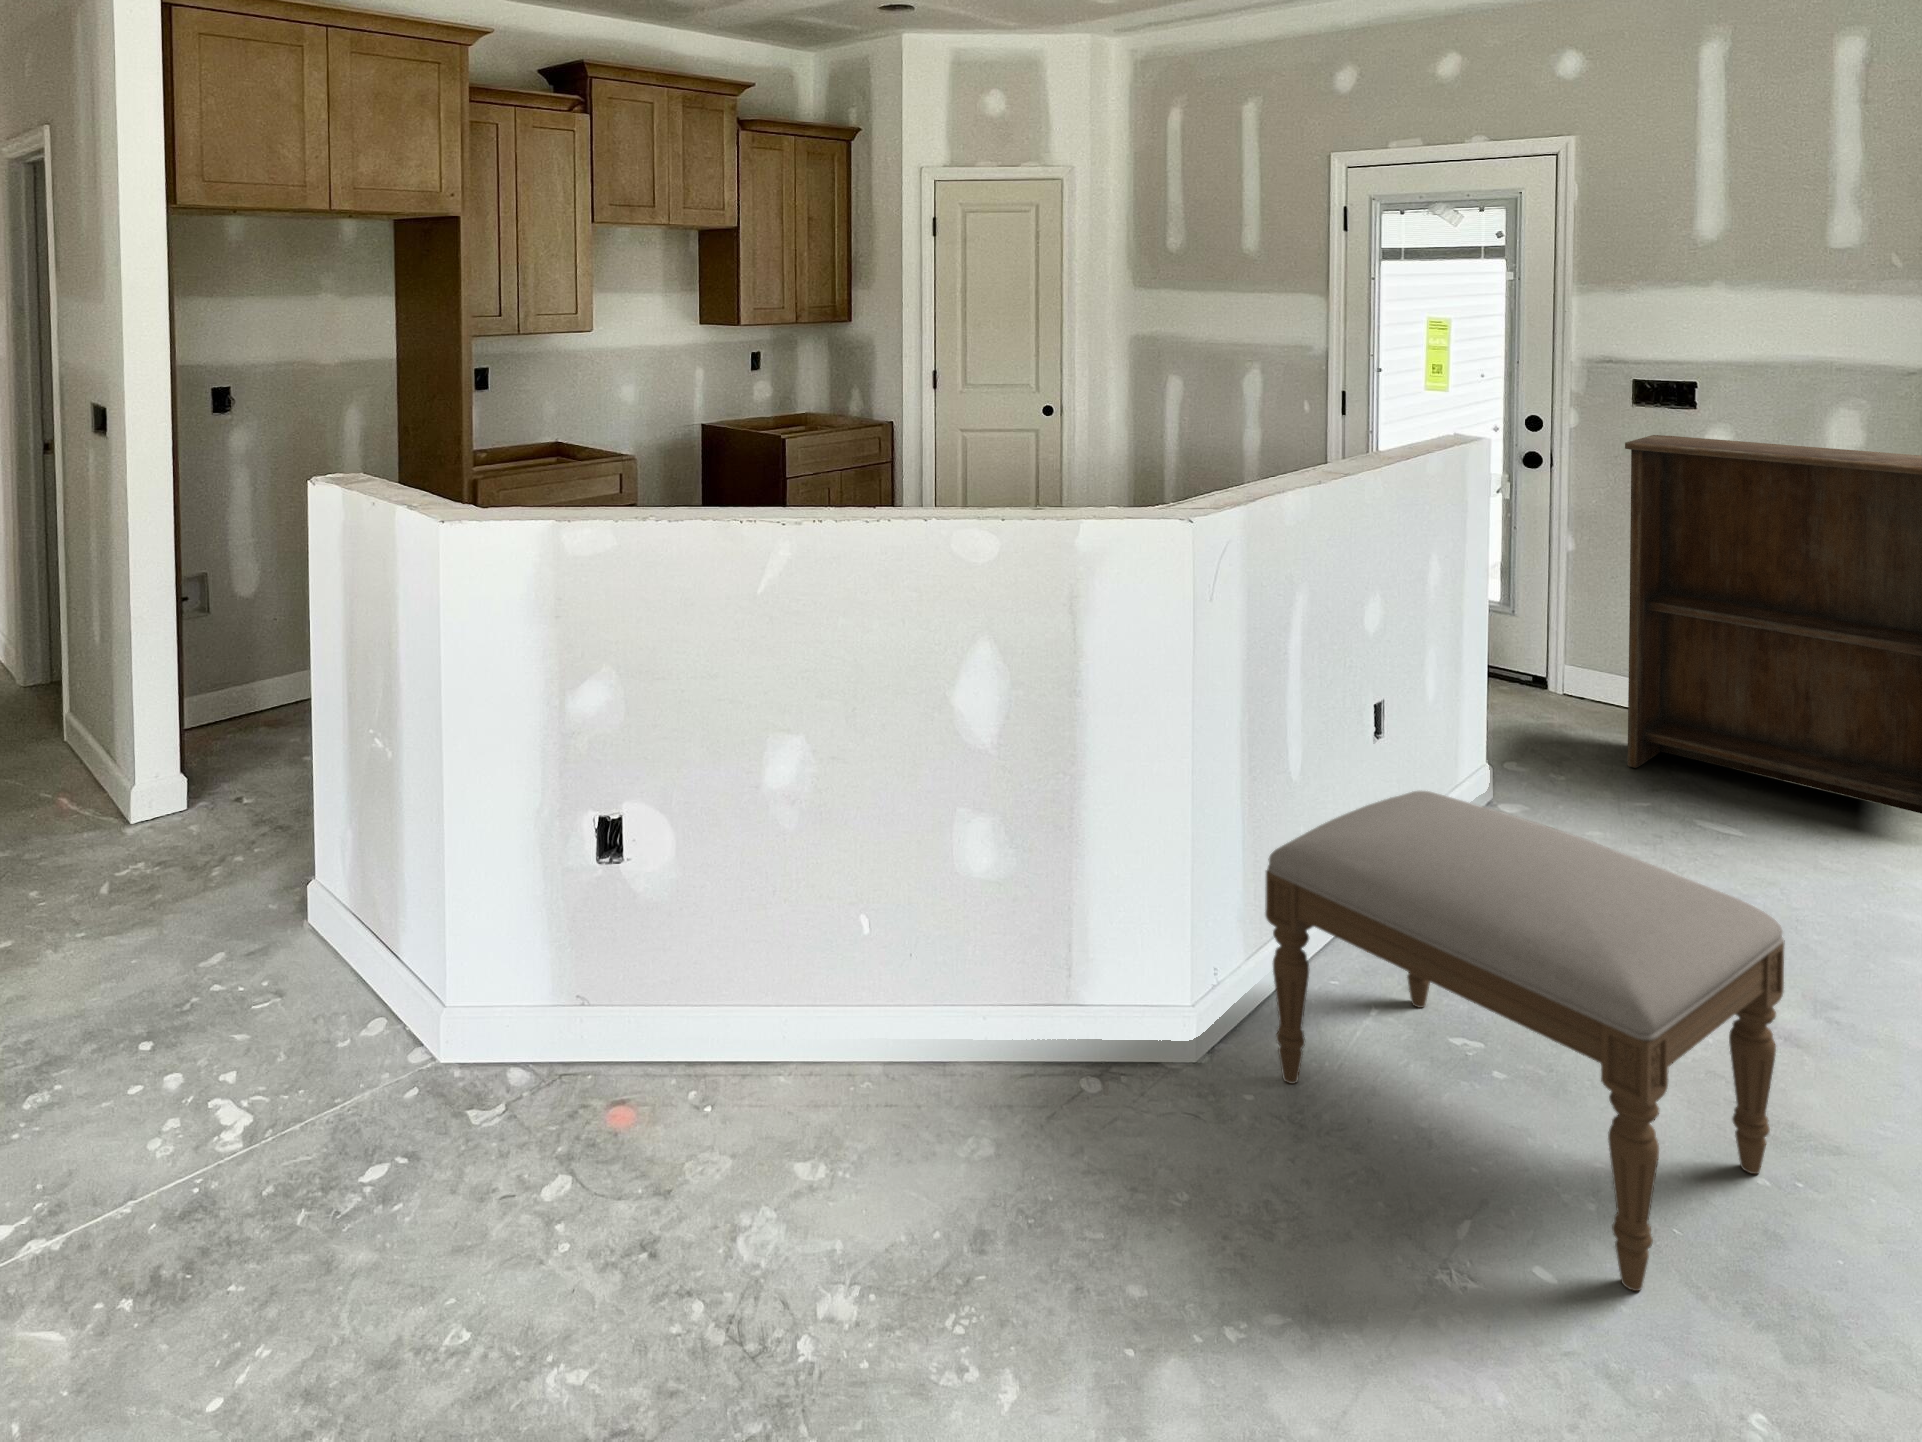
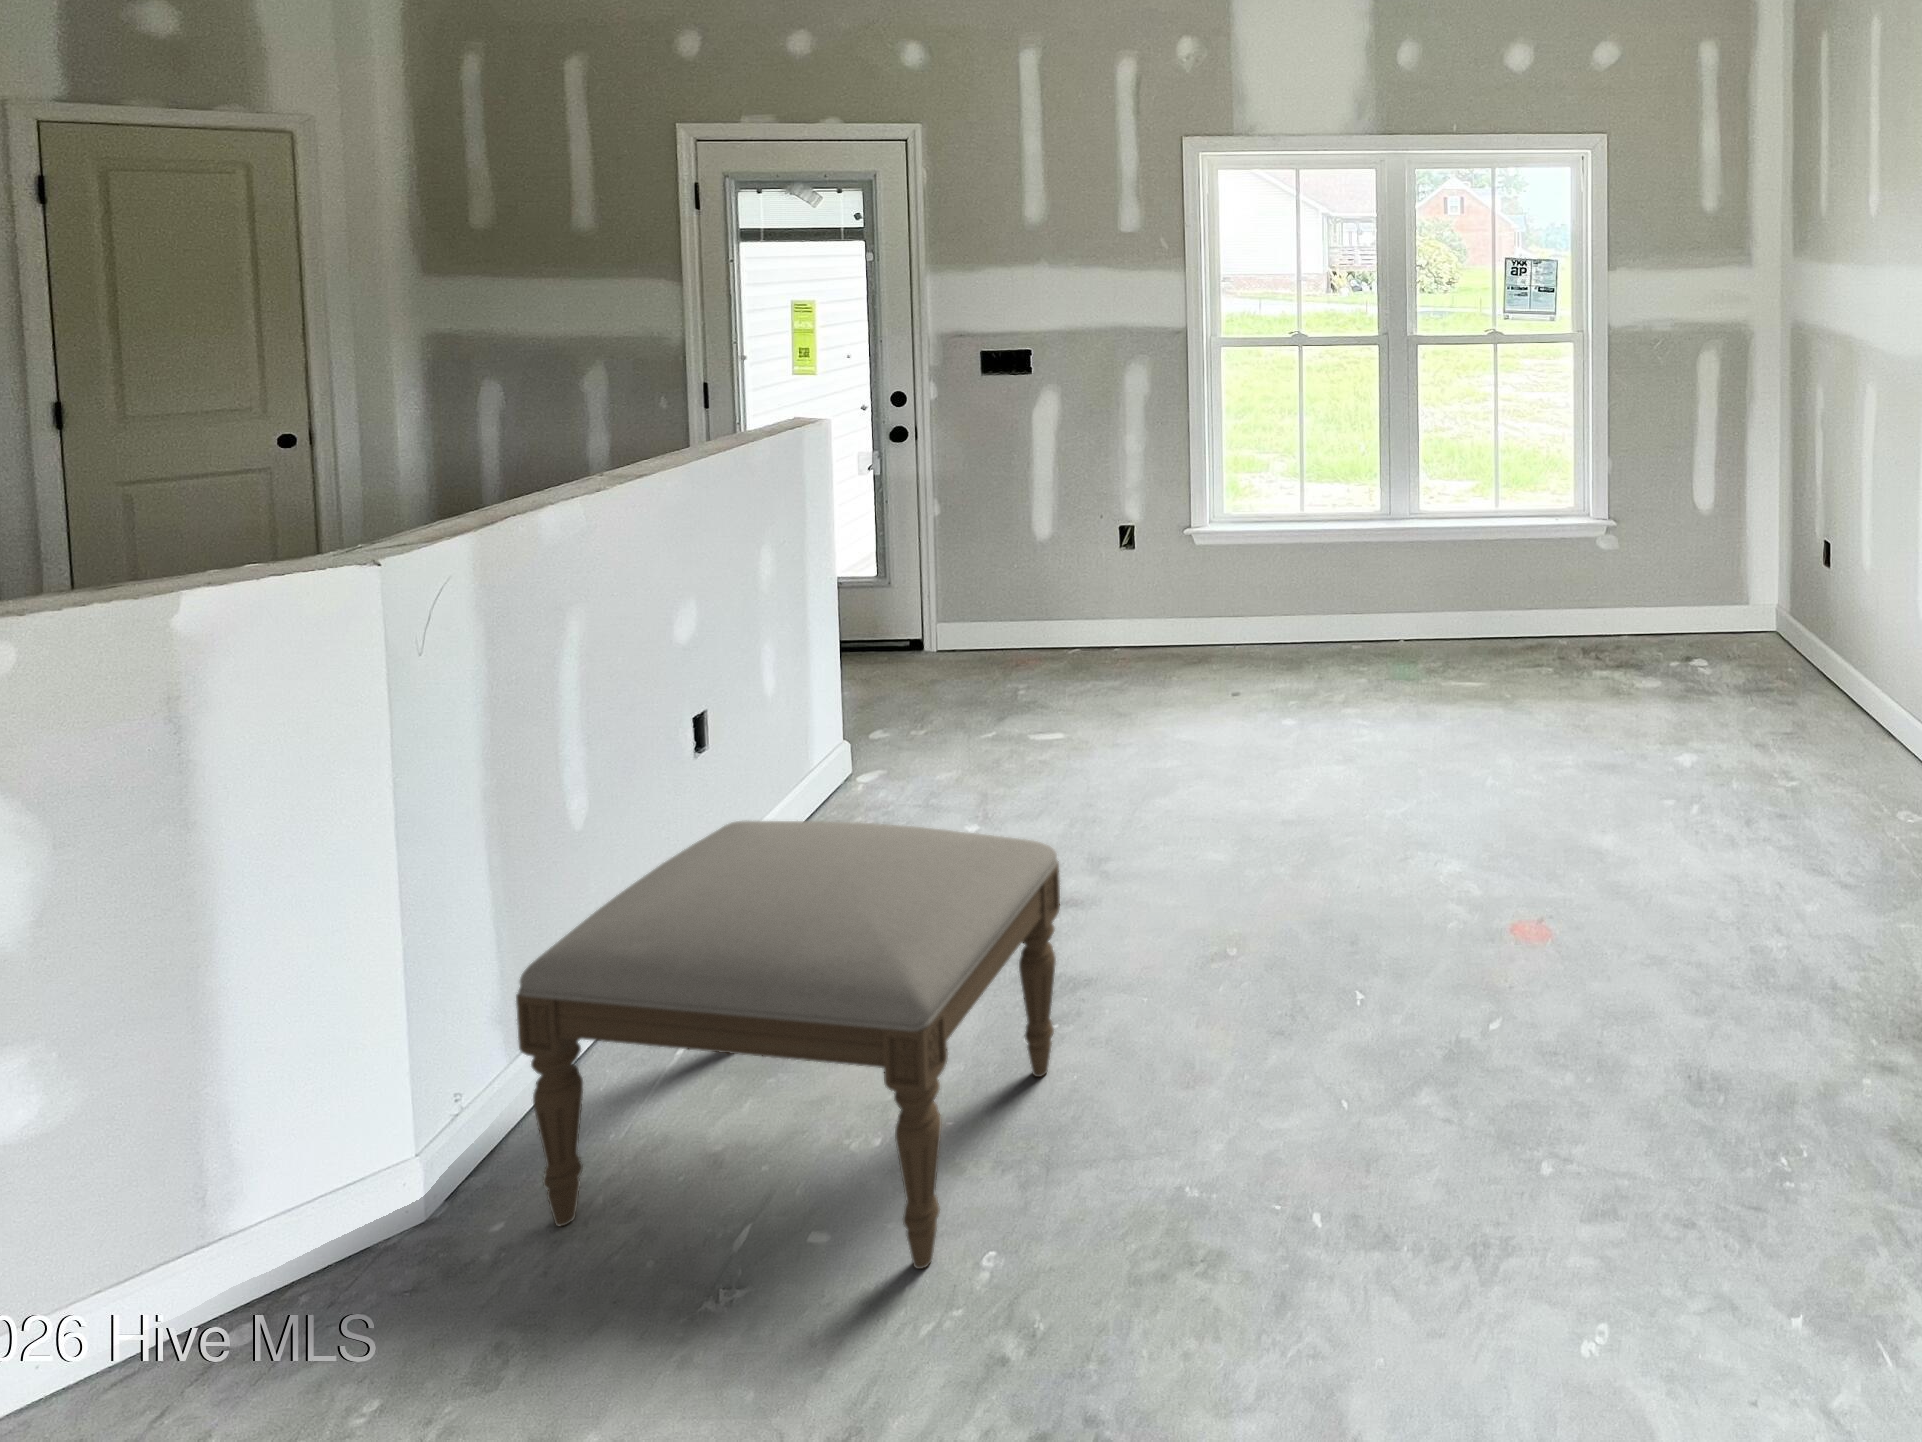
bookshelf: present [1625,435,1922,814] -> none [967,400,1214,702]

